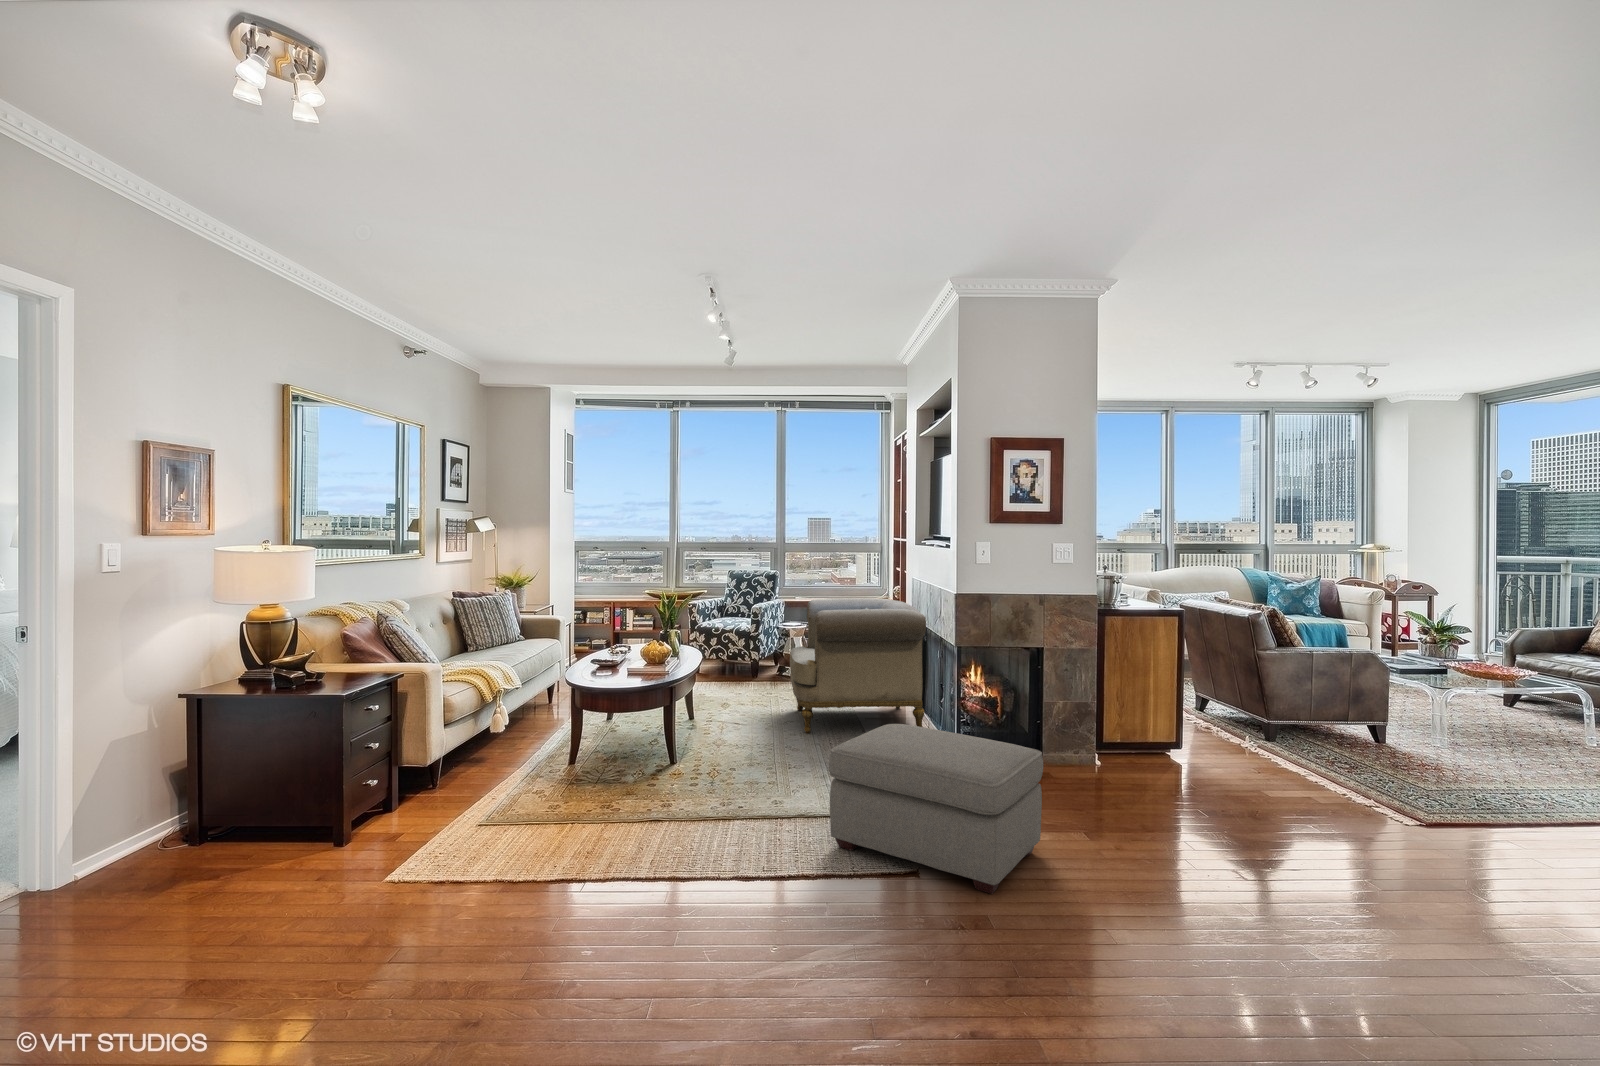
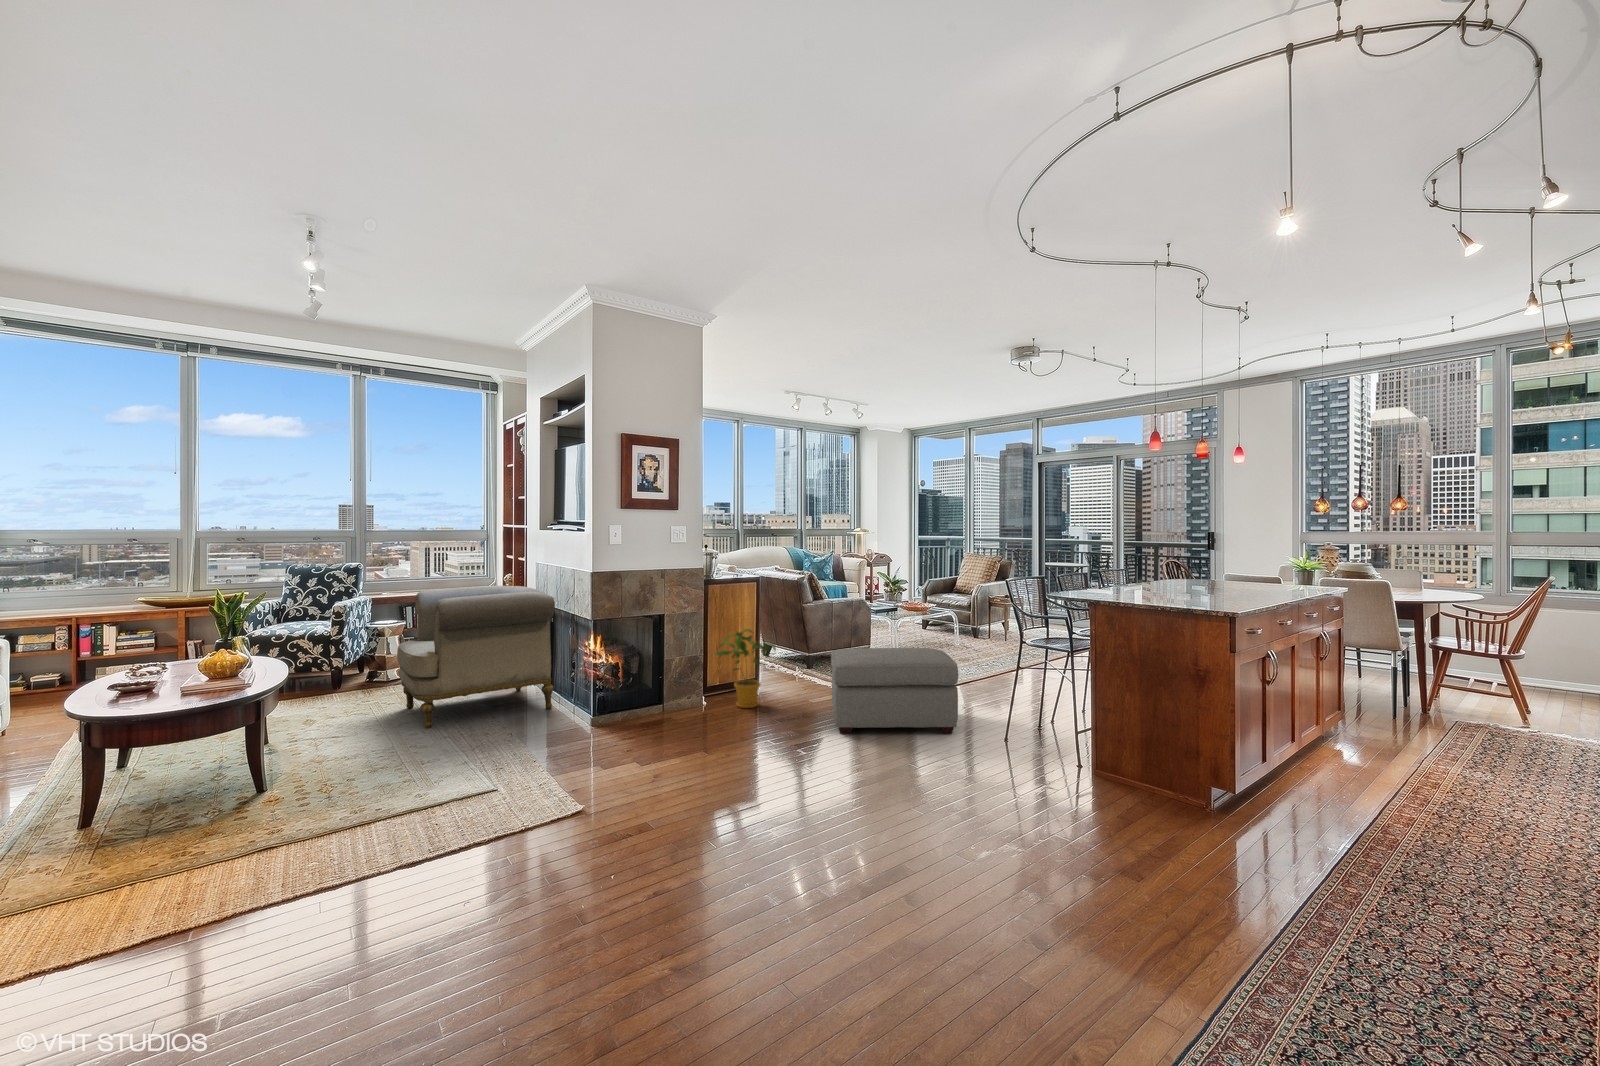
house plant: none [1108,676,1191,777] -> present [716,629,776,708]
ottoman: present [829,724,1043,894] -> present [831,648,958,734]

